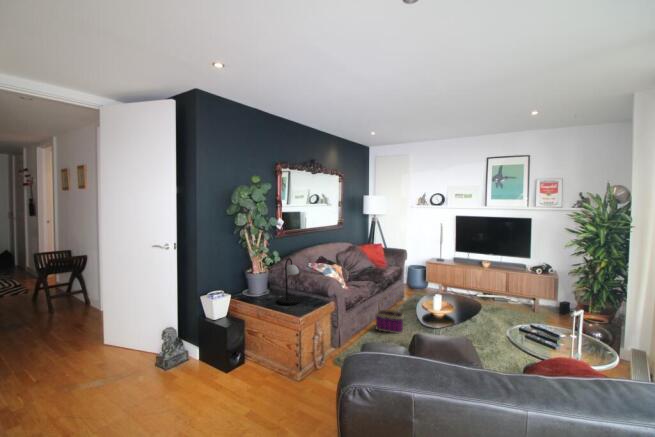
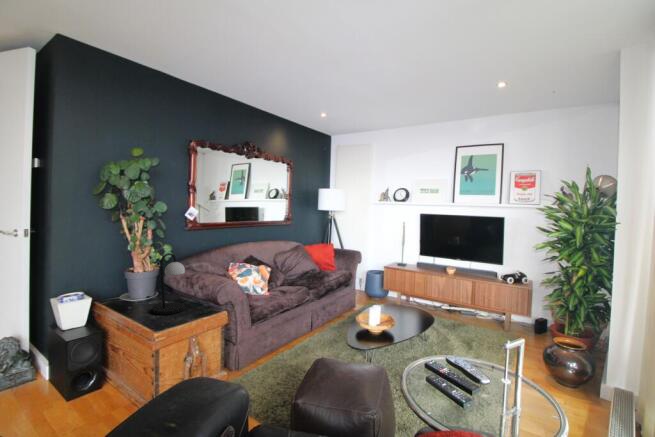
basket: present [375,309,404,334] -> none [300,300,335,353]

